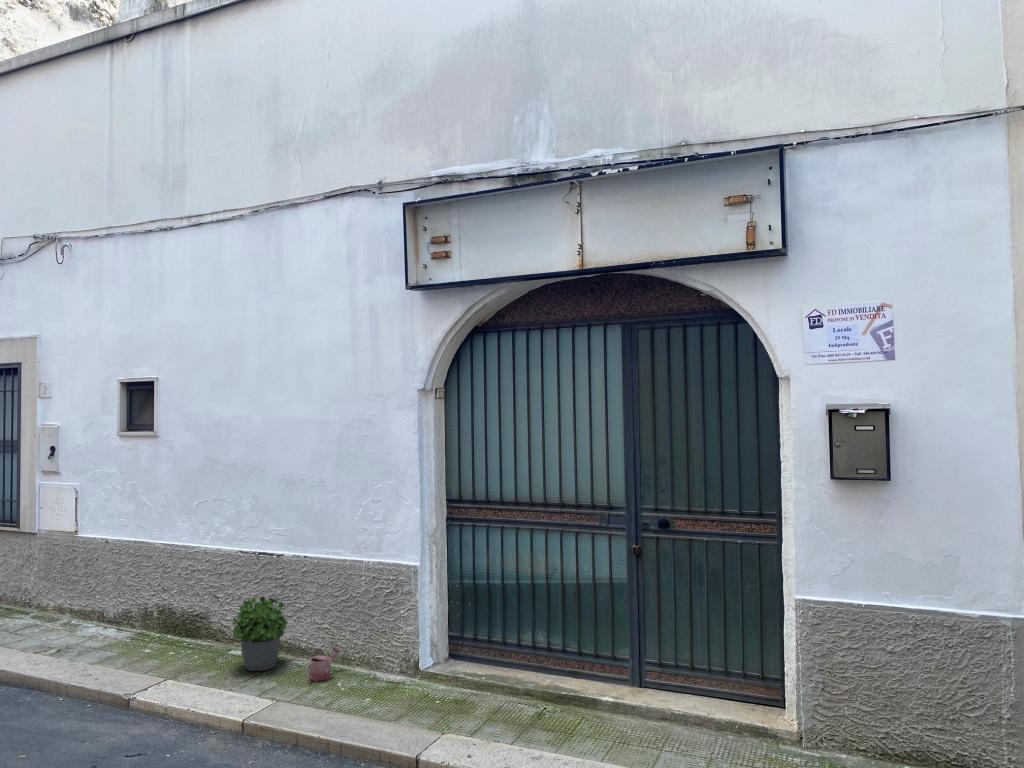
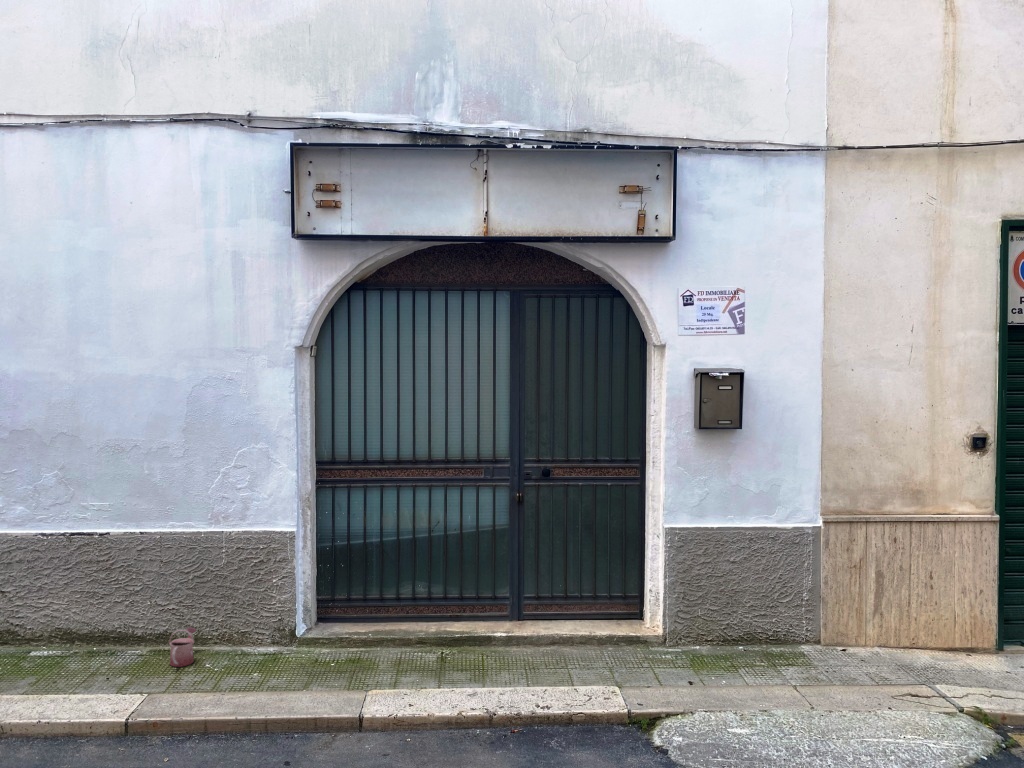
potted plant: present [233,596,288,671] -> none [58,582,129,669]

